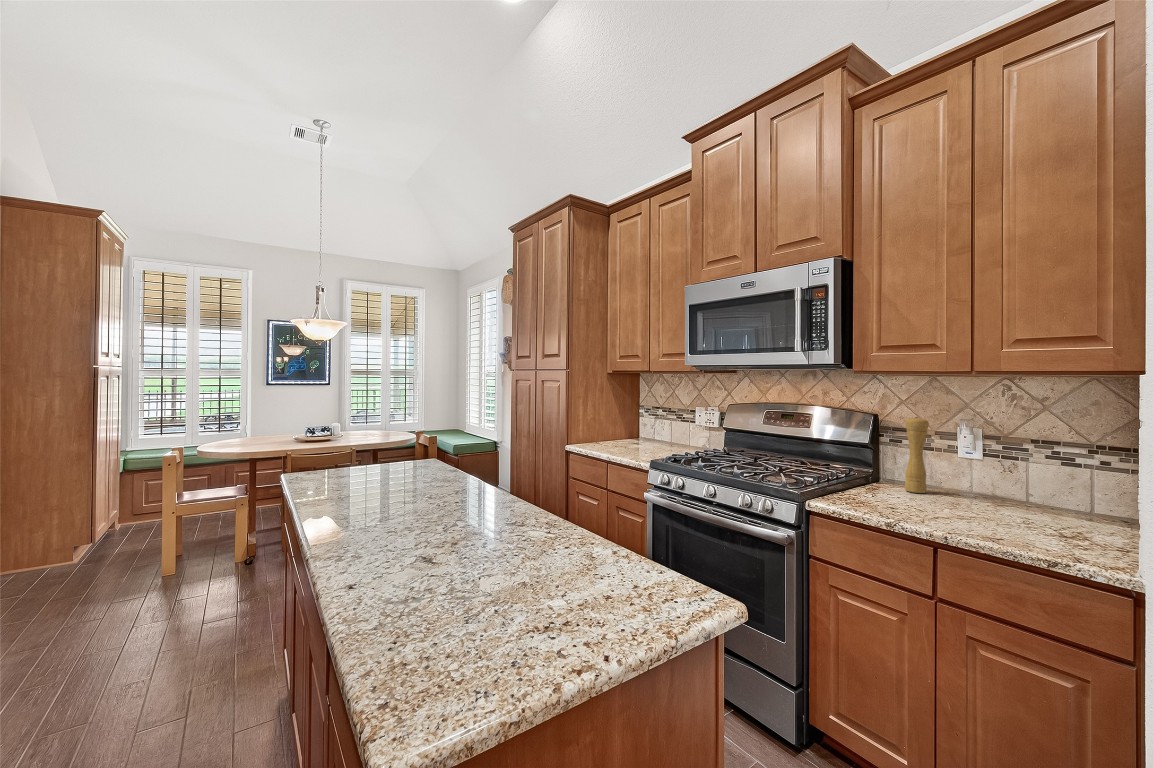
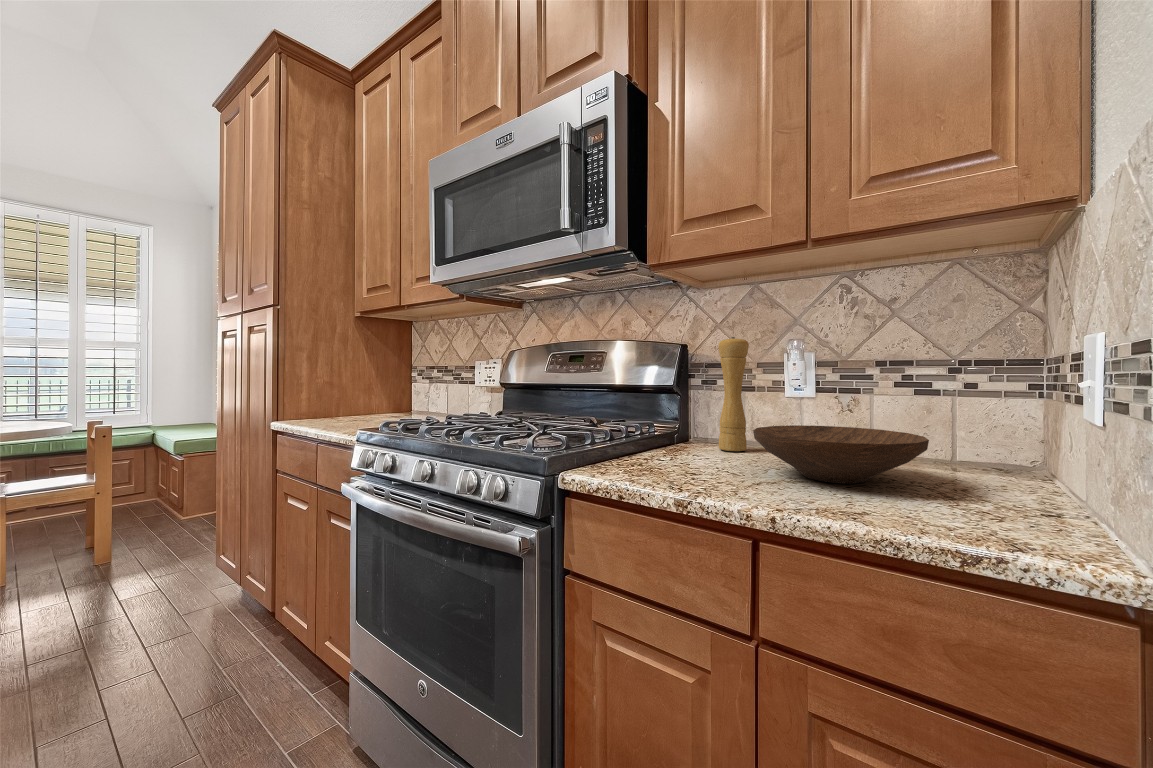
wooden bowl: none [933,481,1053,523] -> present [753,425,929,484]

